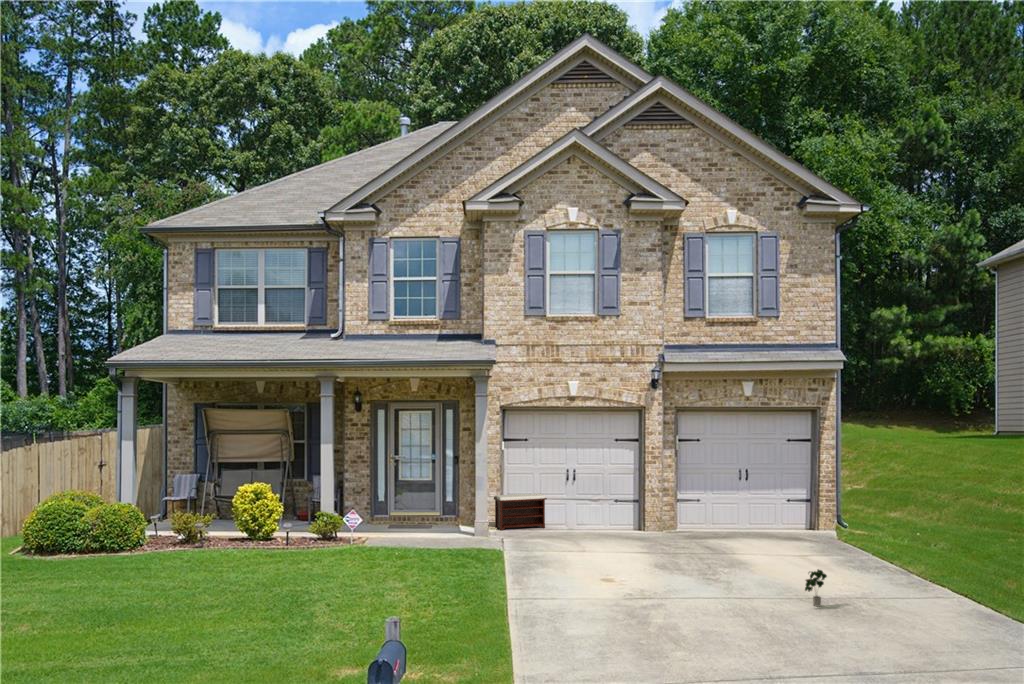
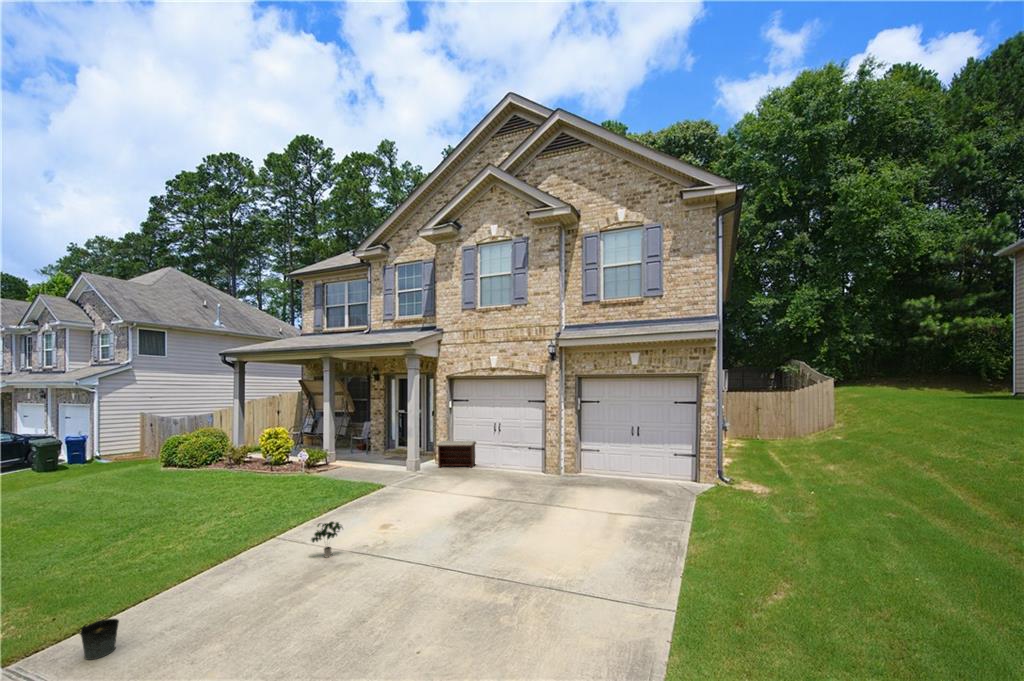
potted plant: present [805,569,827,607] -> present [311,522,343,557]
bucket: none [615,625,642,654] -> present [78,619,119,660]

